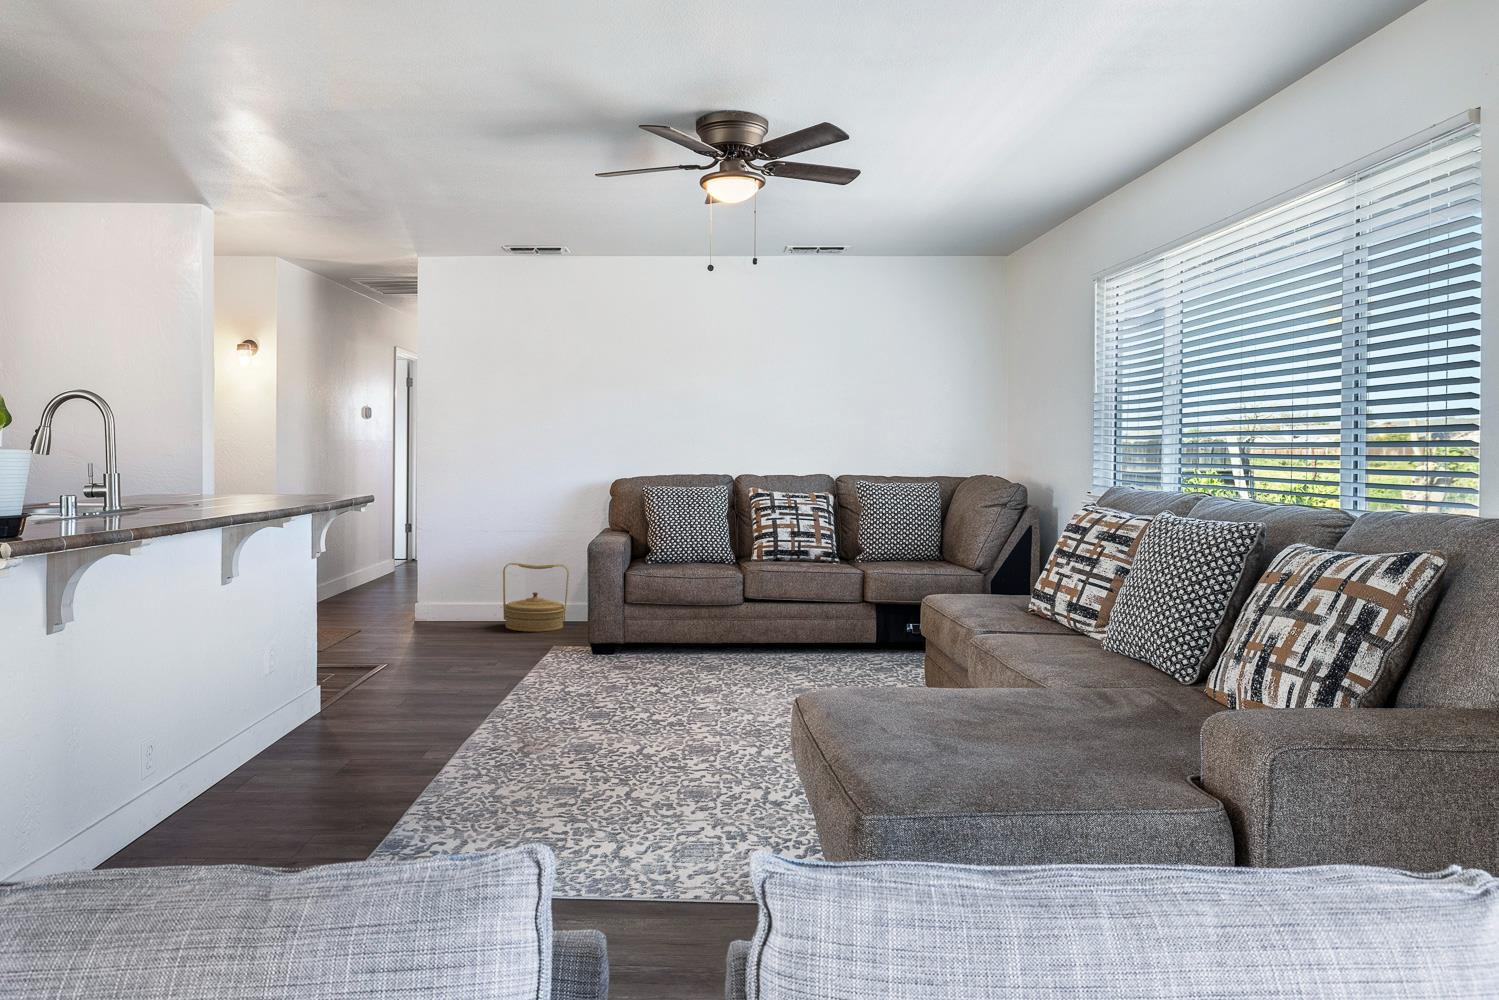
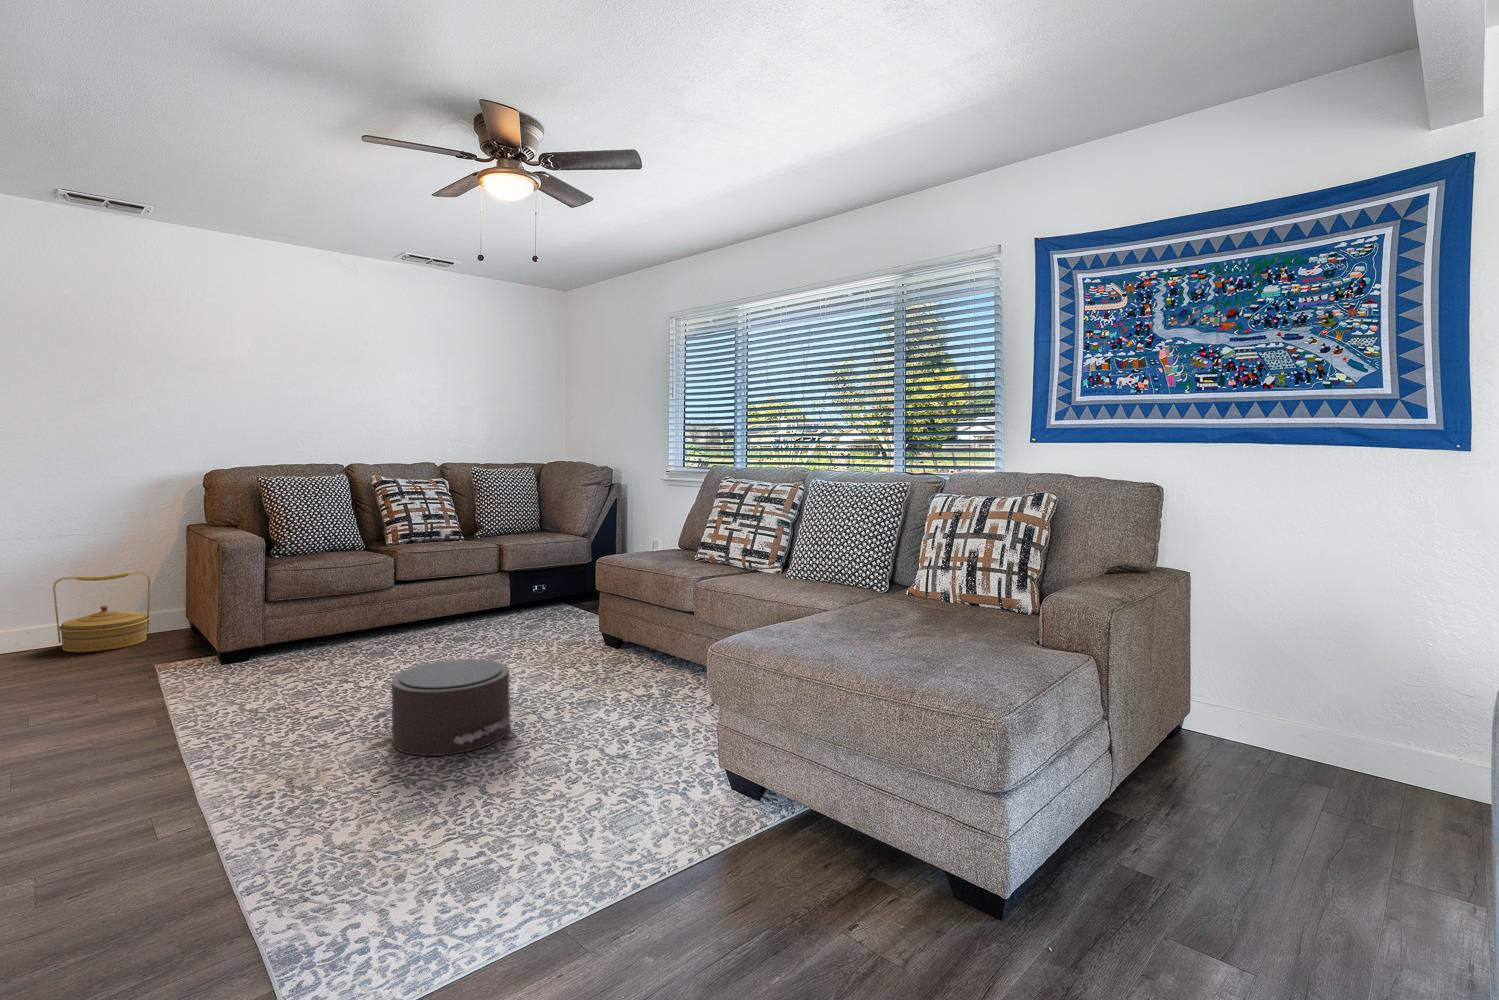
pouf: none [610,677,728,769] -> present [372,659,511,756]

